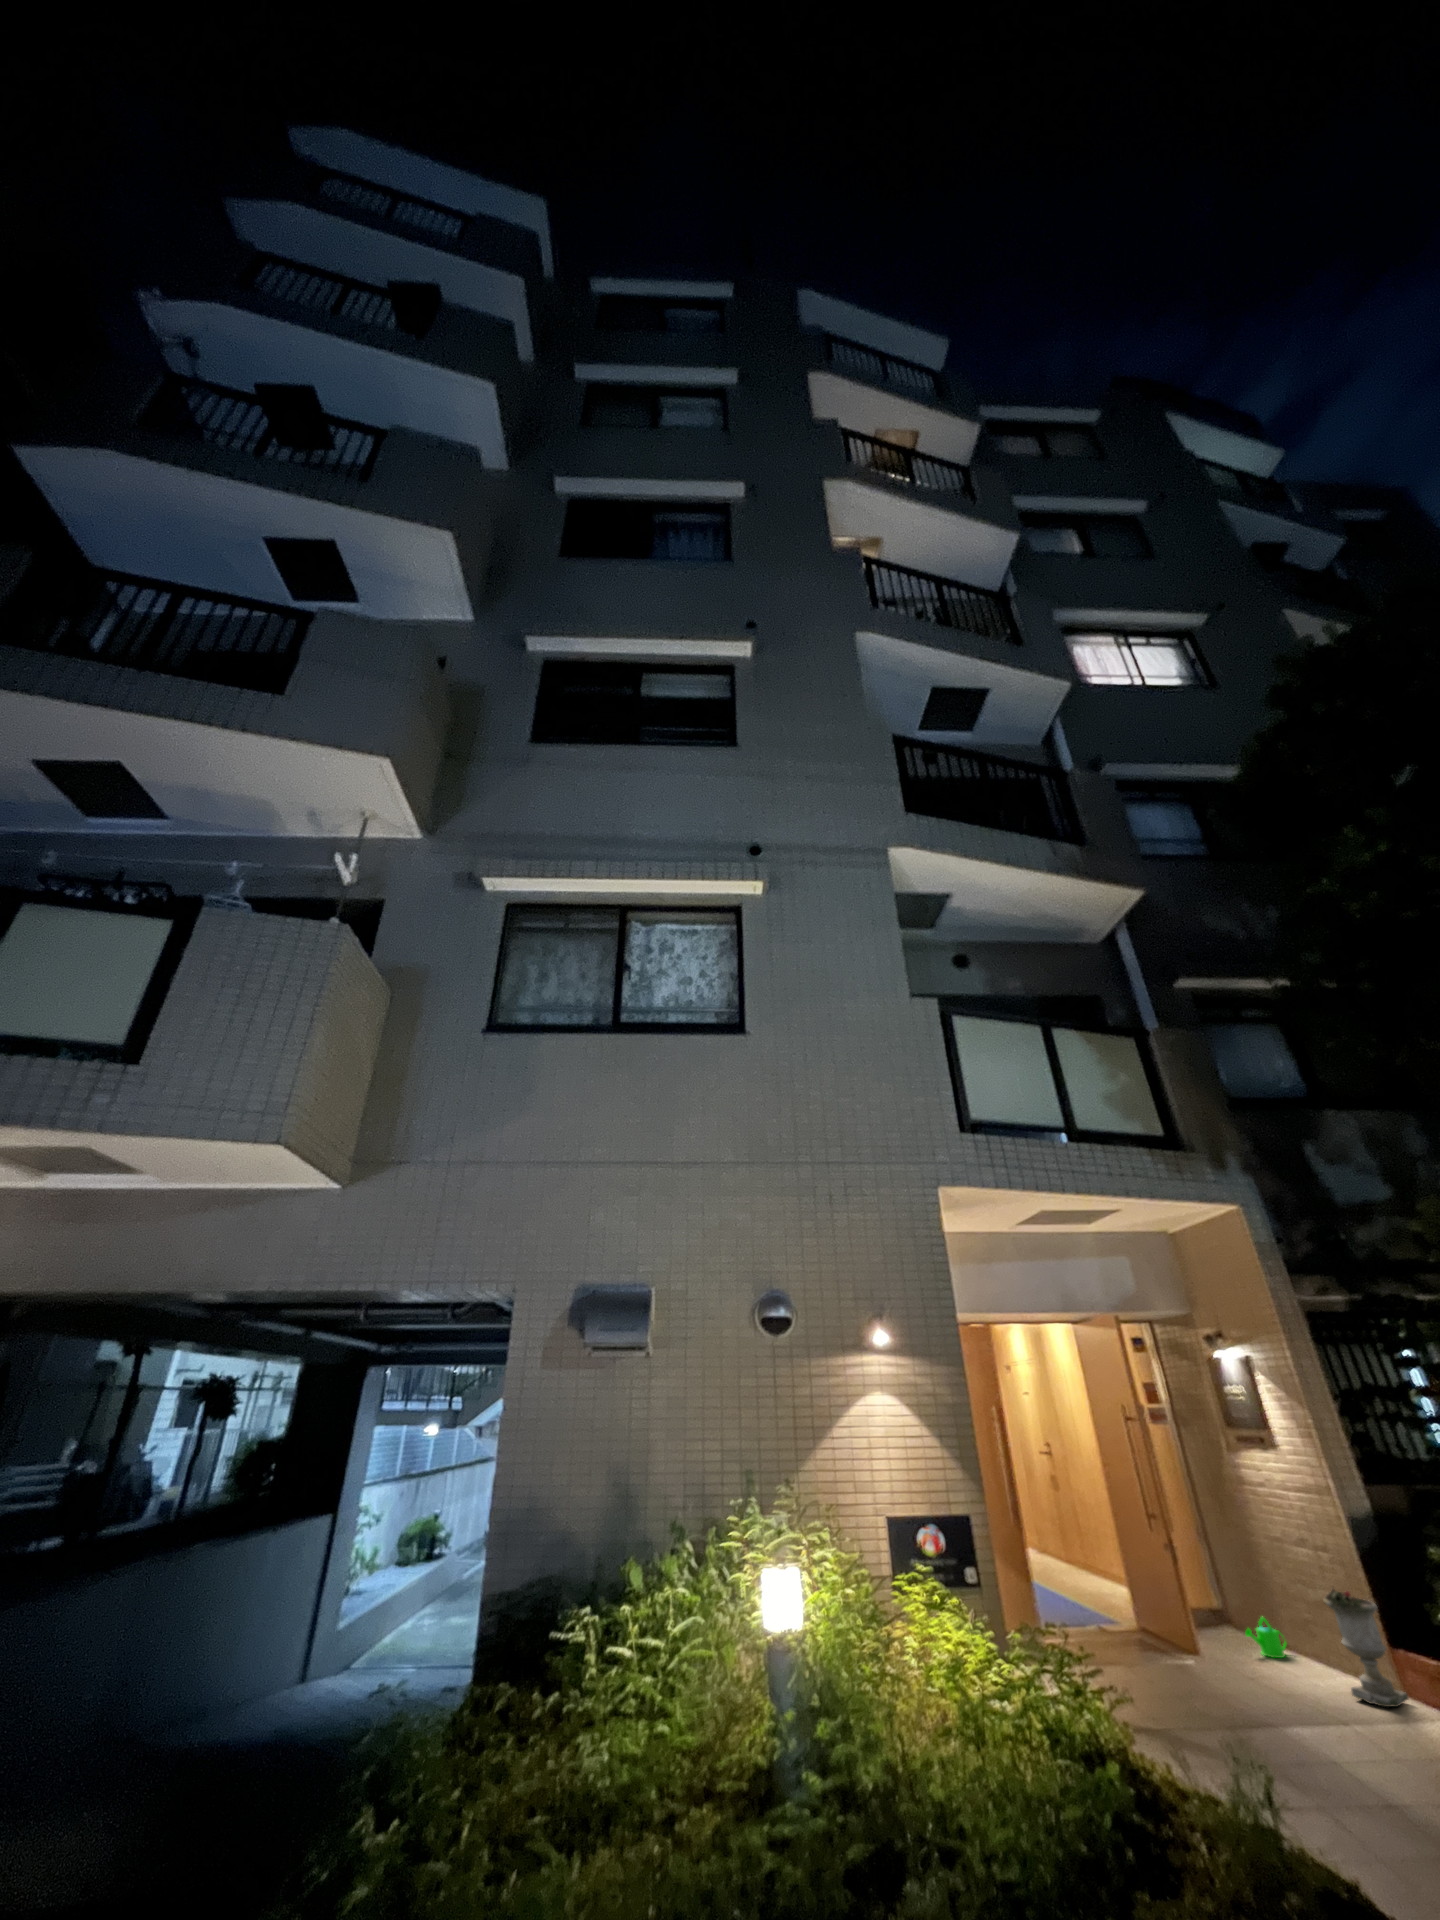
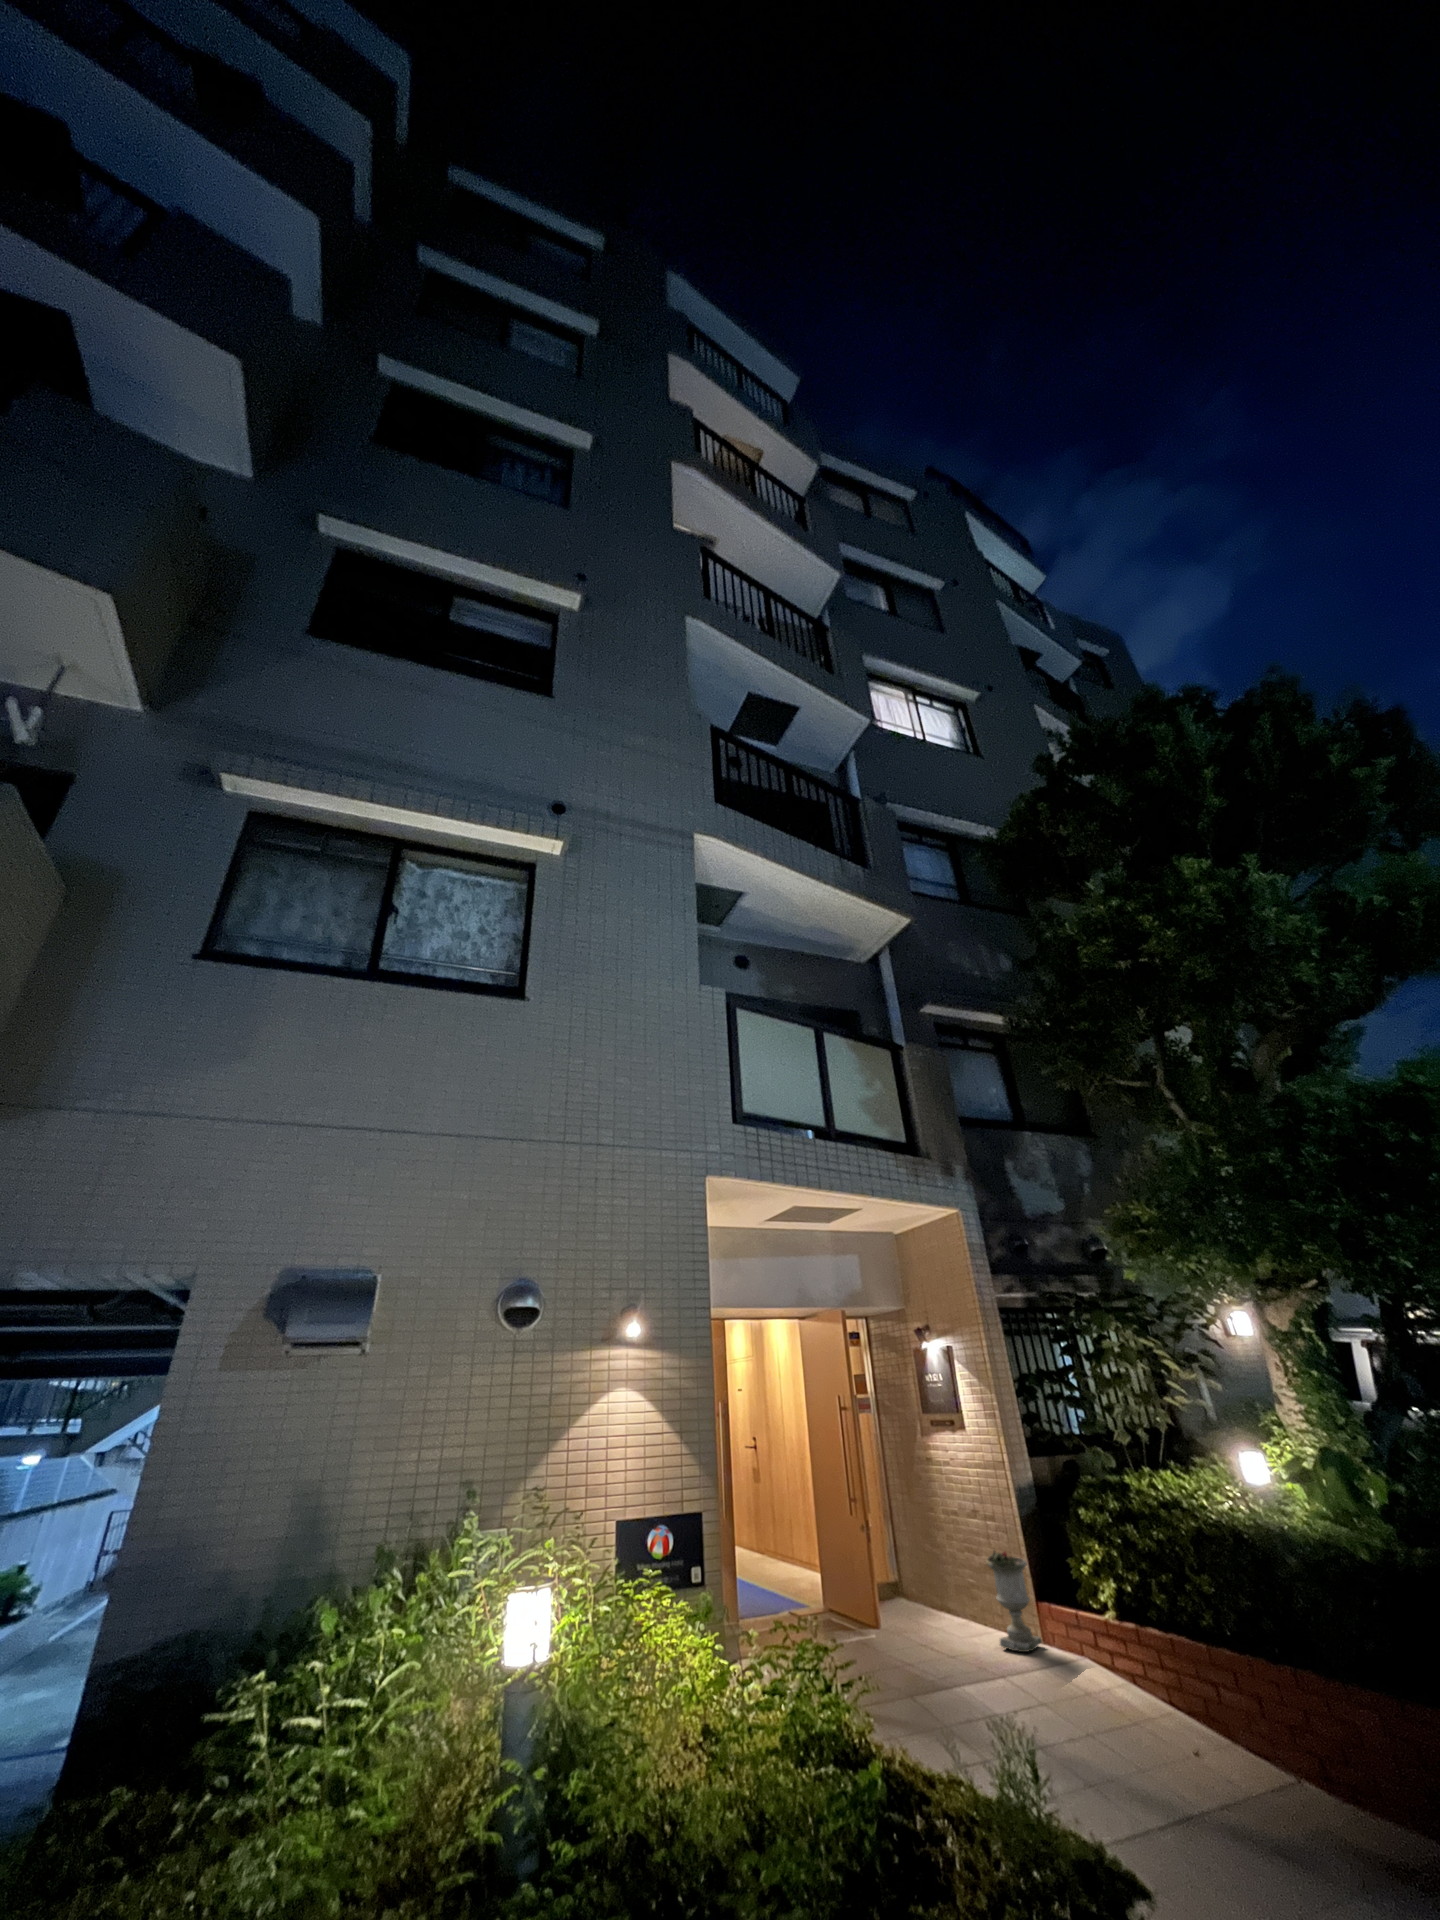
watering can: present [1245,1617,1287,1658] -> none [916,1583,949,1620]

